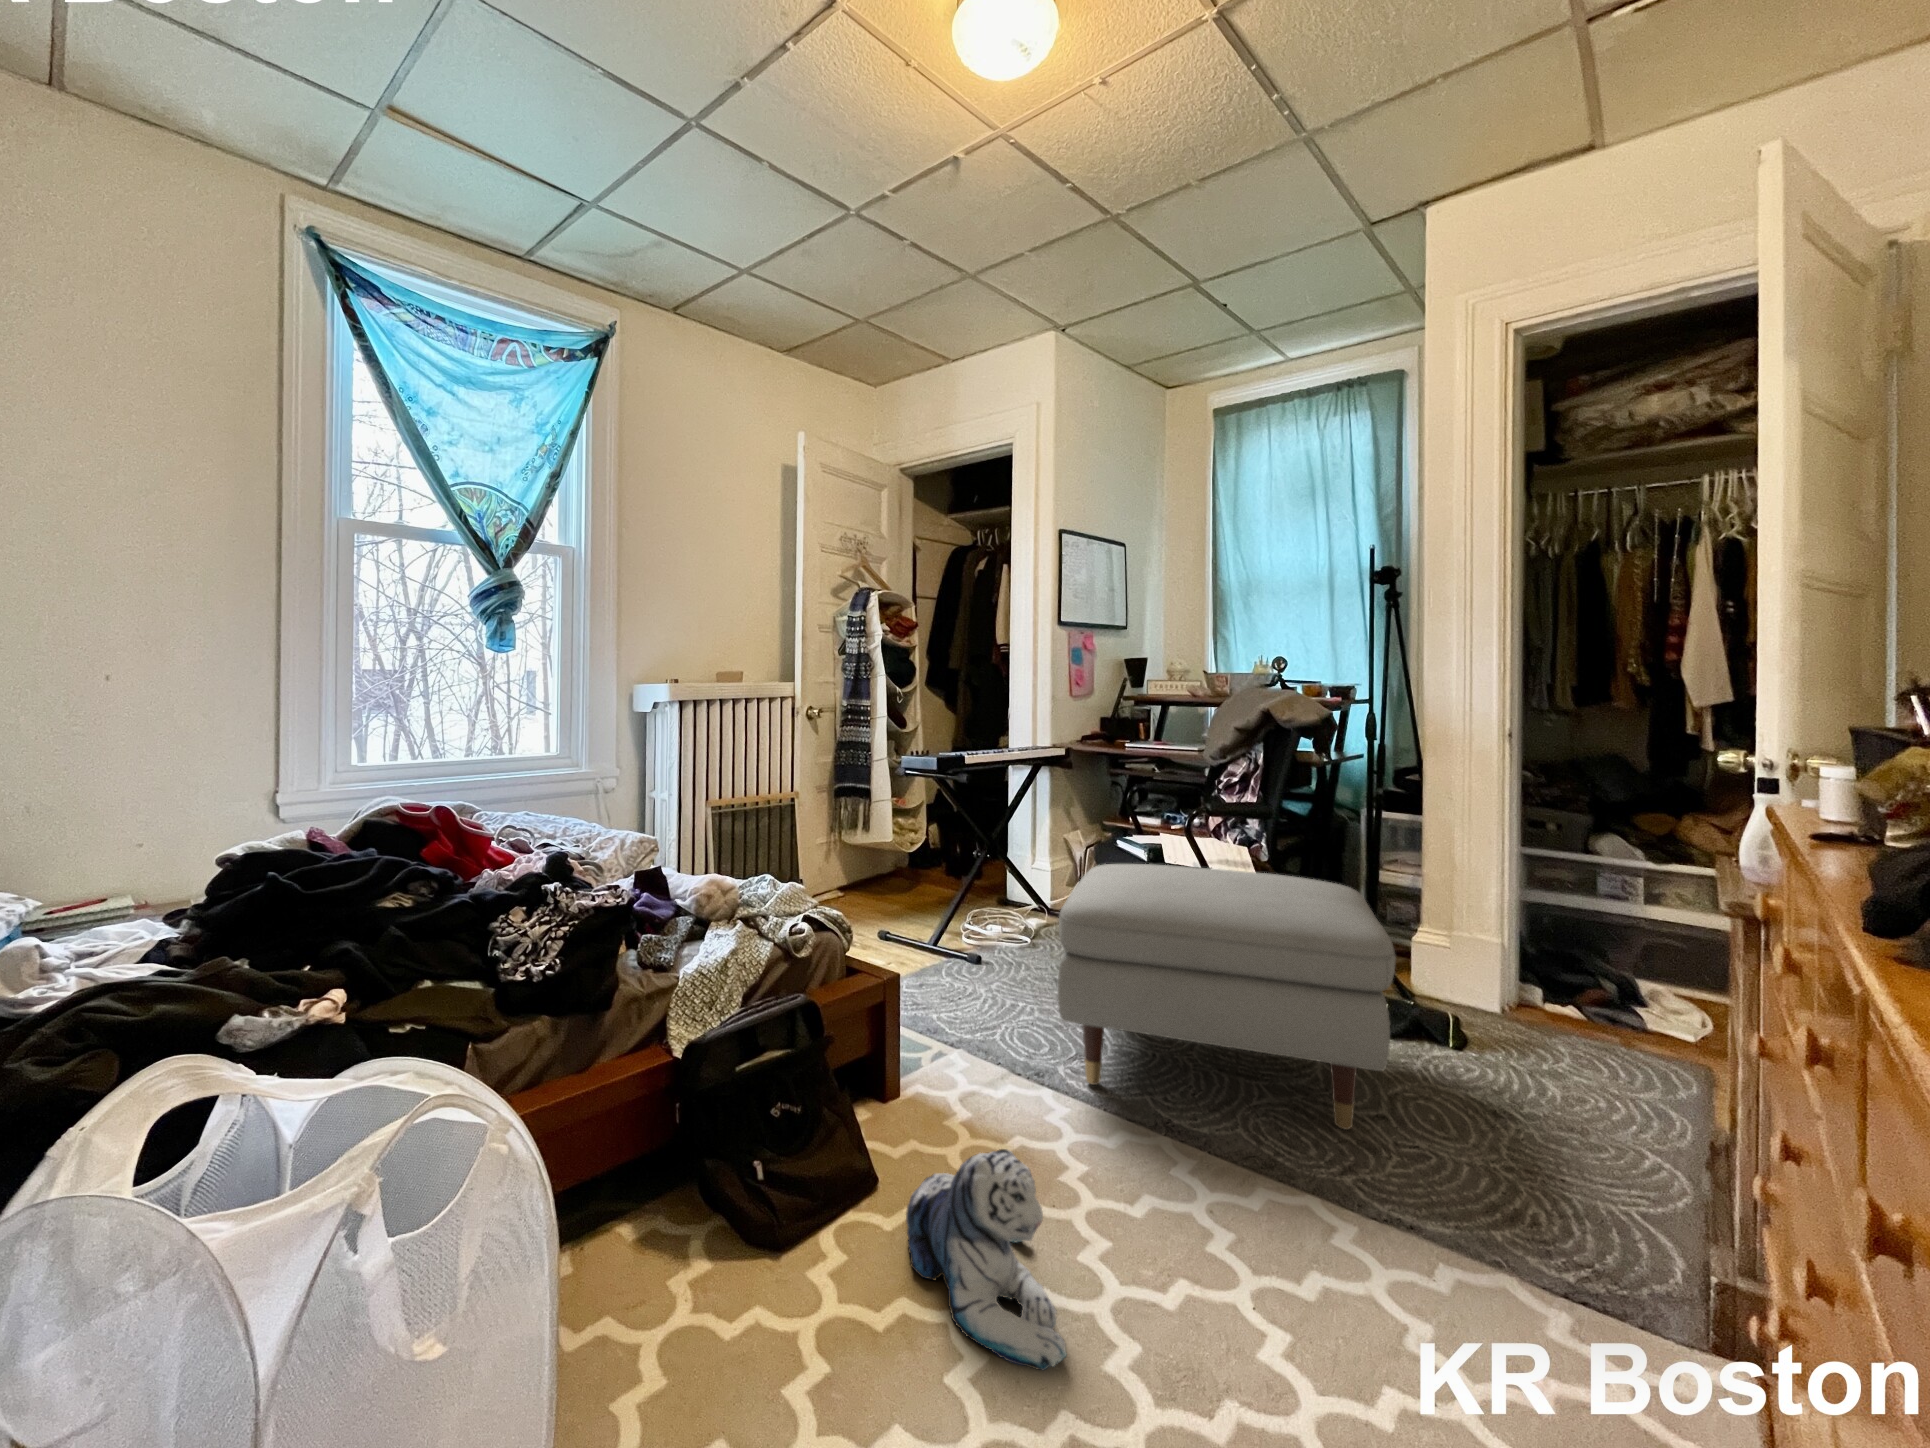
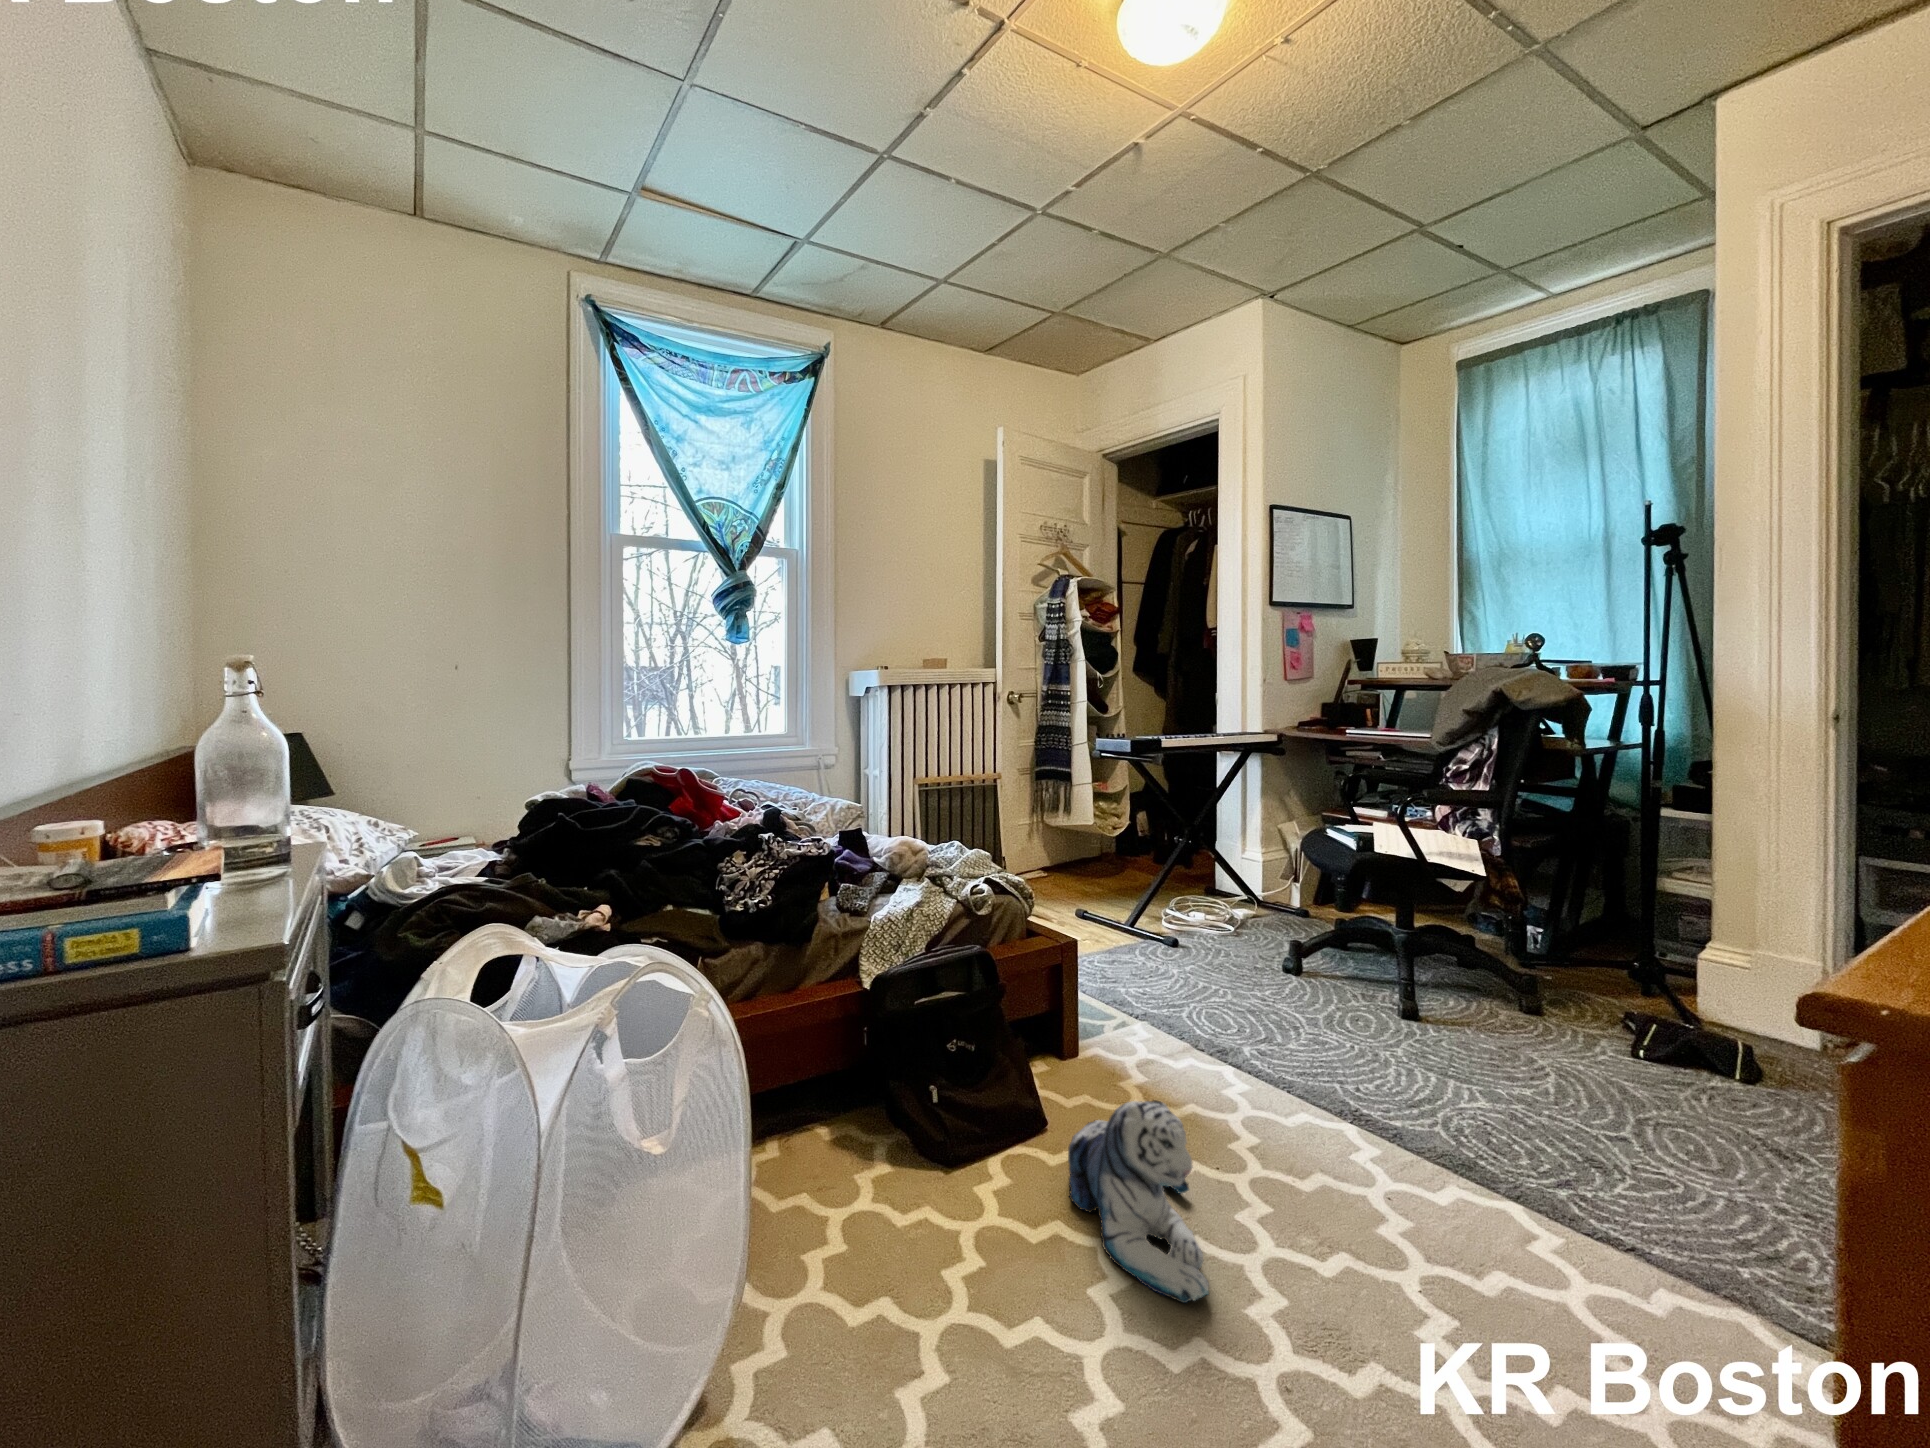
ottoman: present [1058,864,1396,1130] -> none [1240,850,1634,1146]

